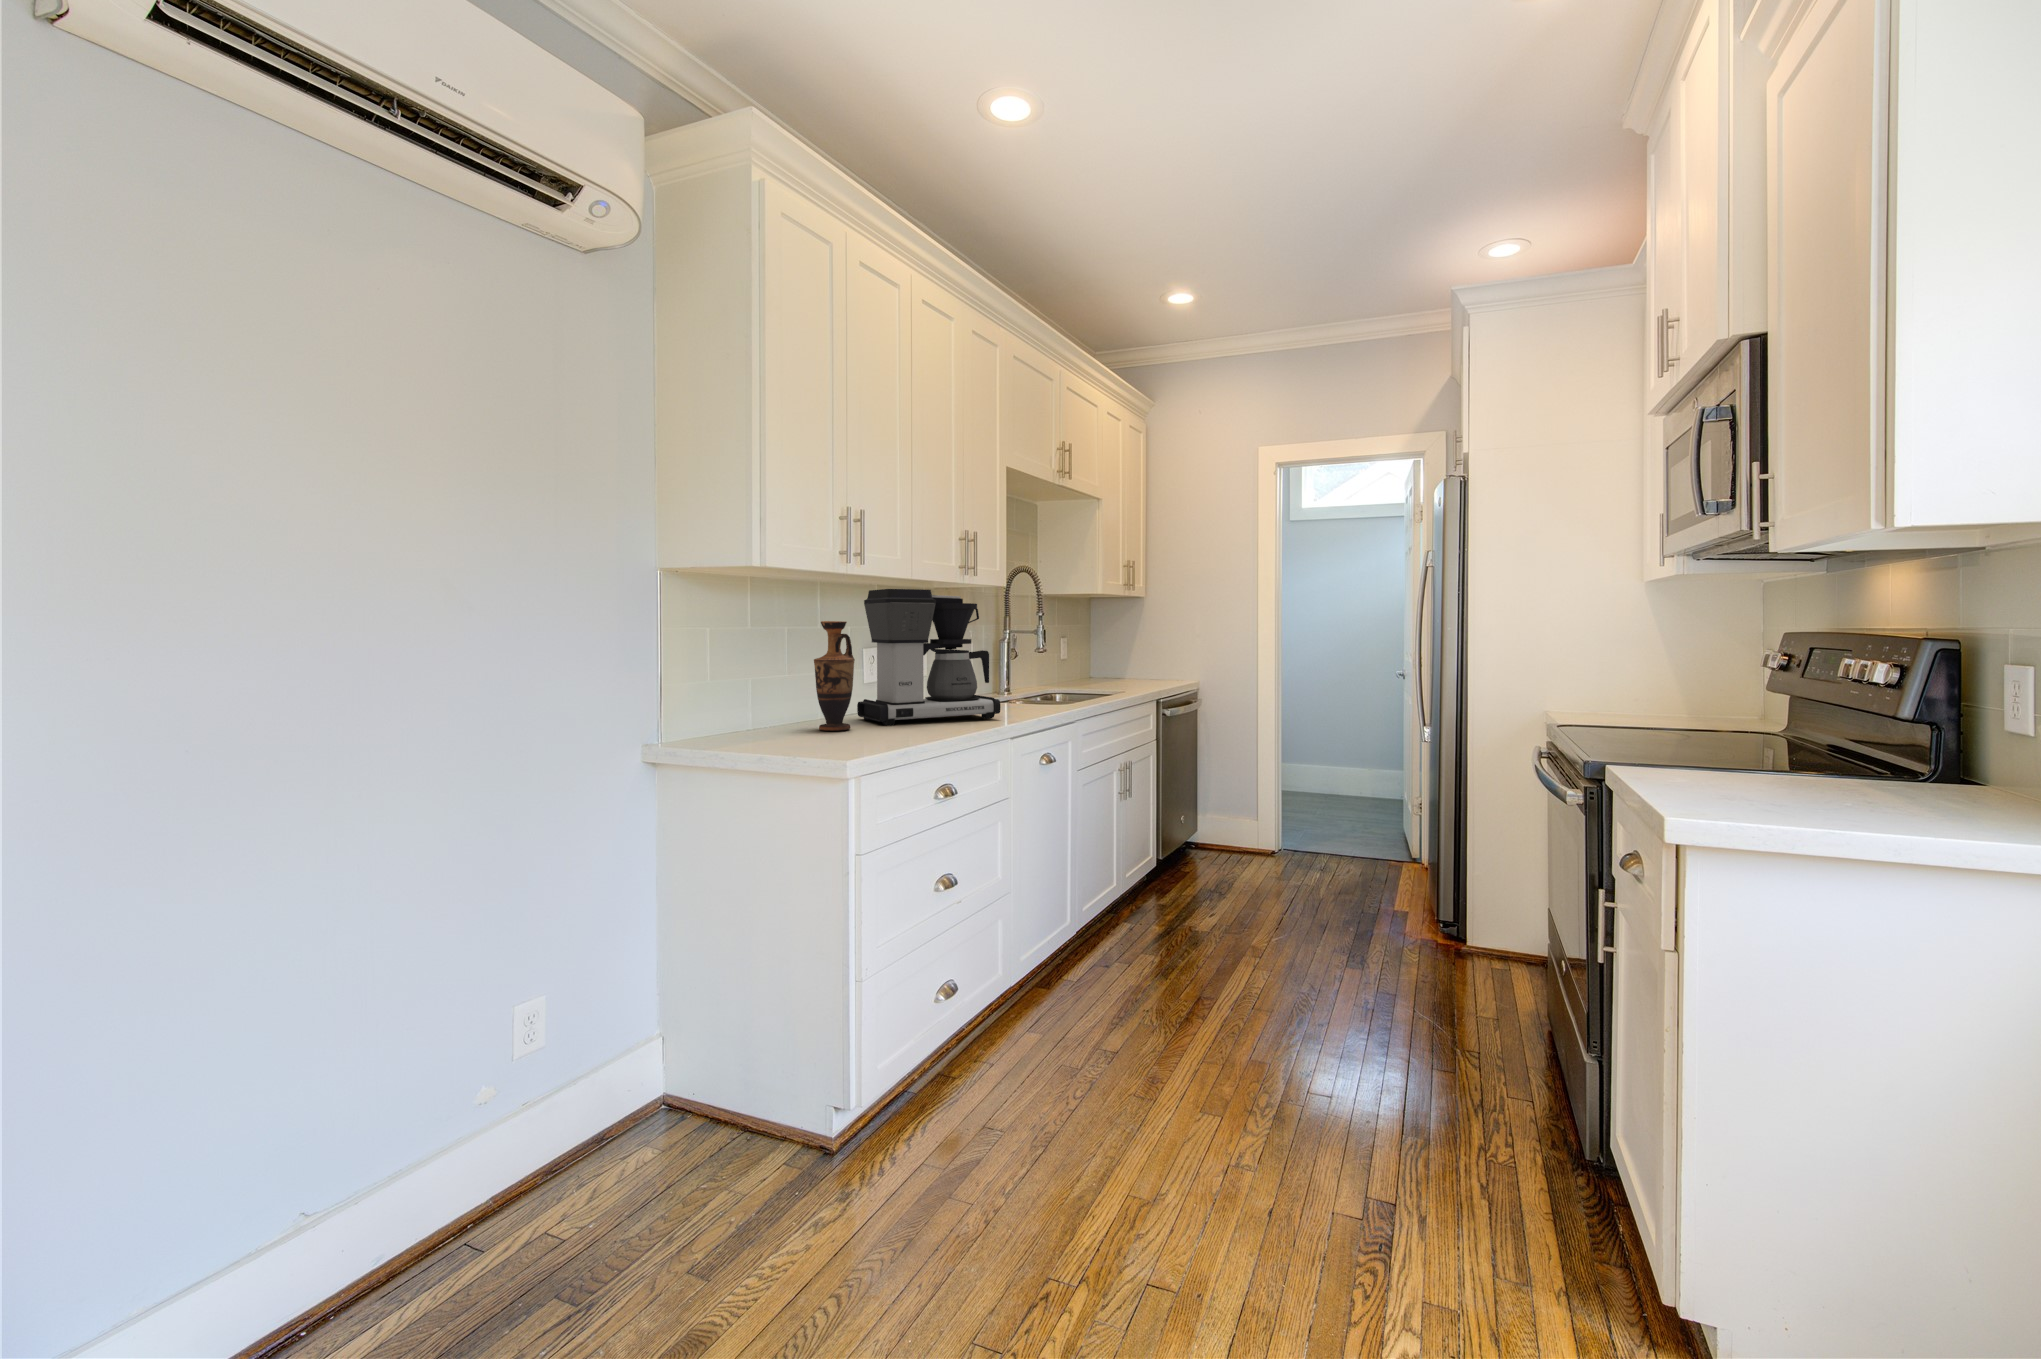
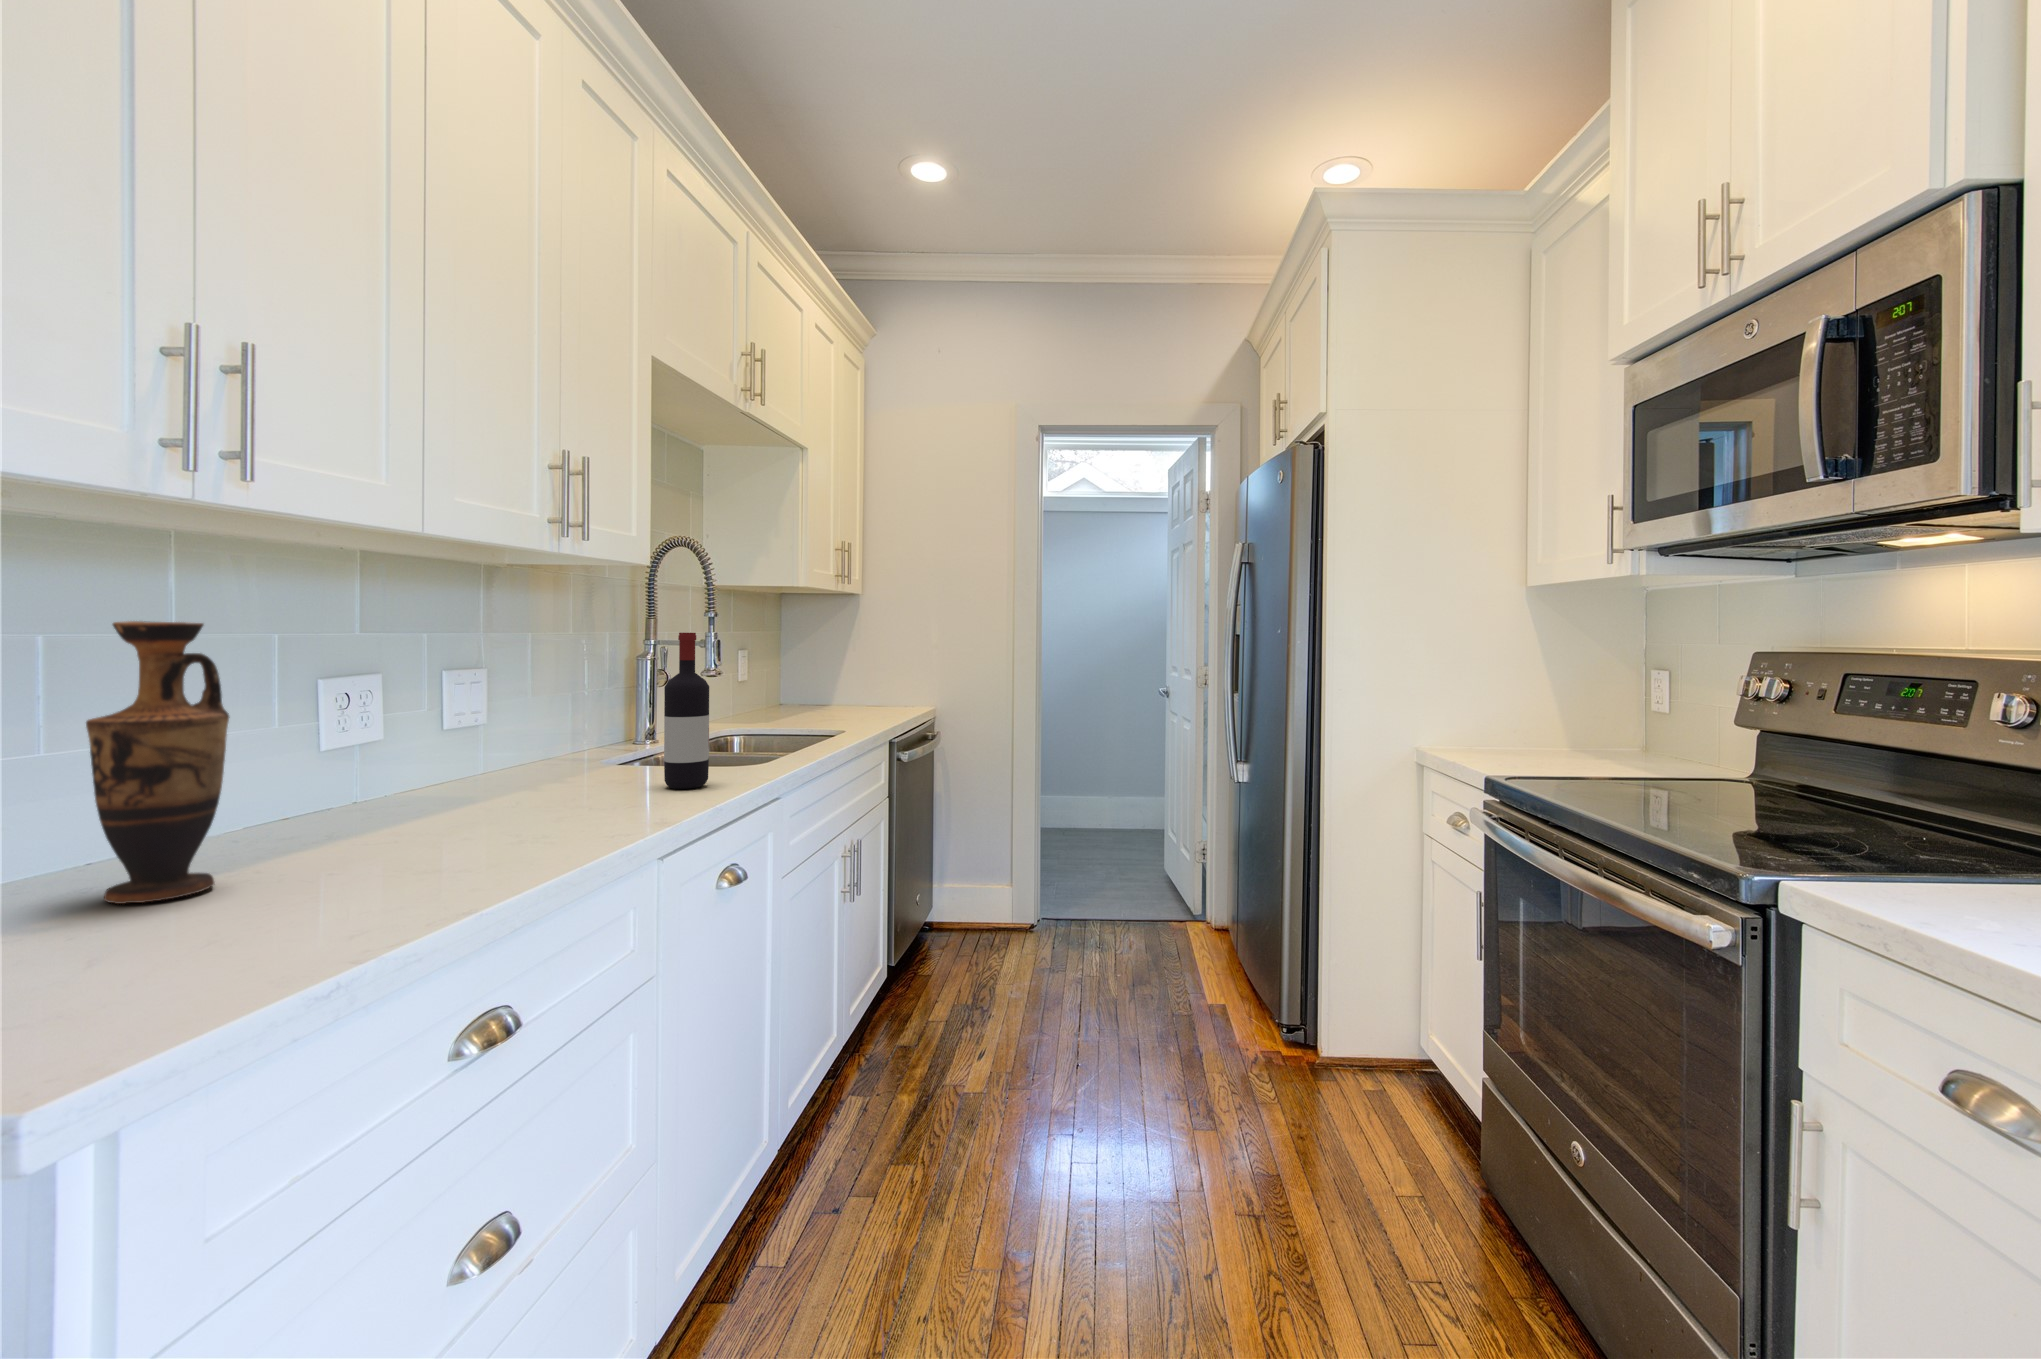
coffee maker: present [857,589,1001,726] -> none [277,550,633,860]
wine bottle: none [1015,625,1038,712] -> present [664,633,709,789]

